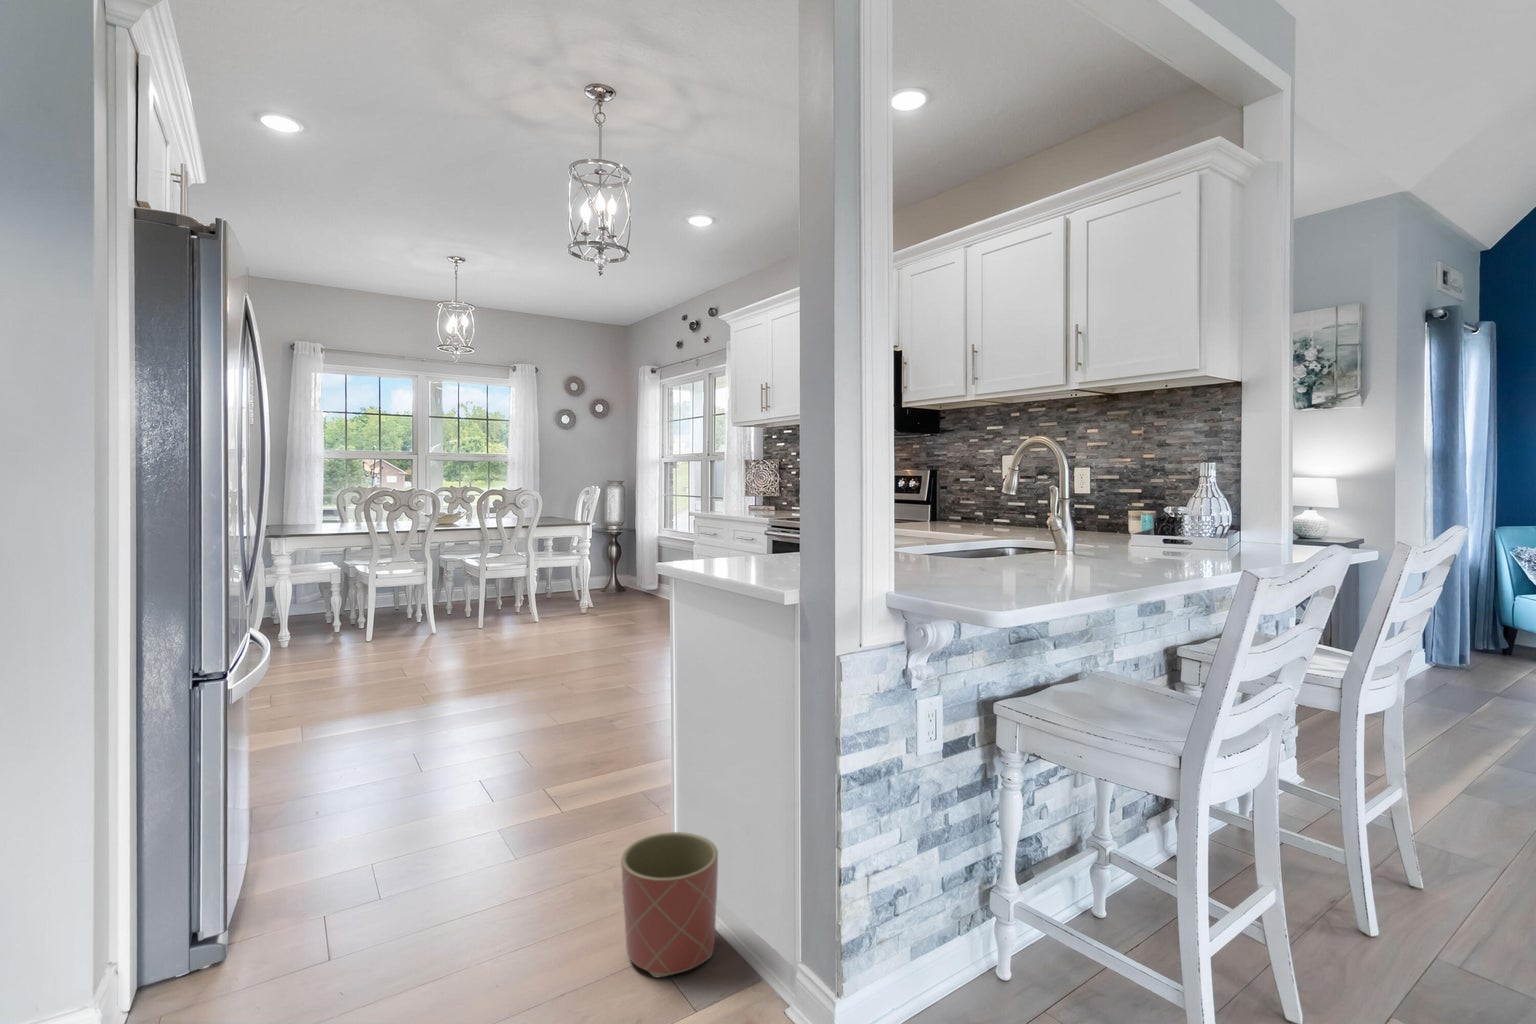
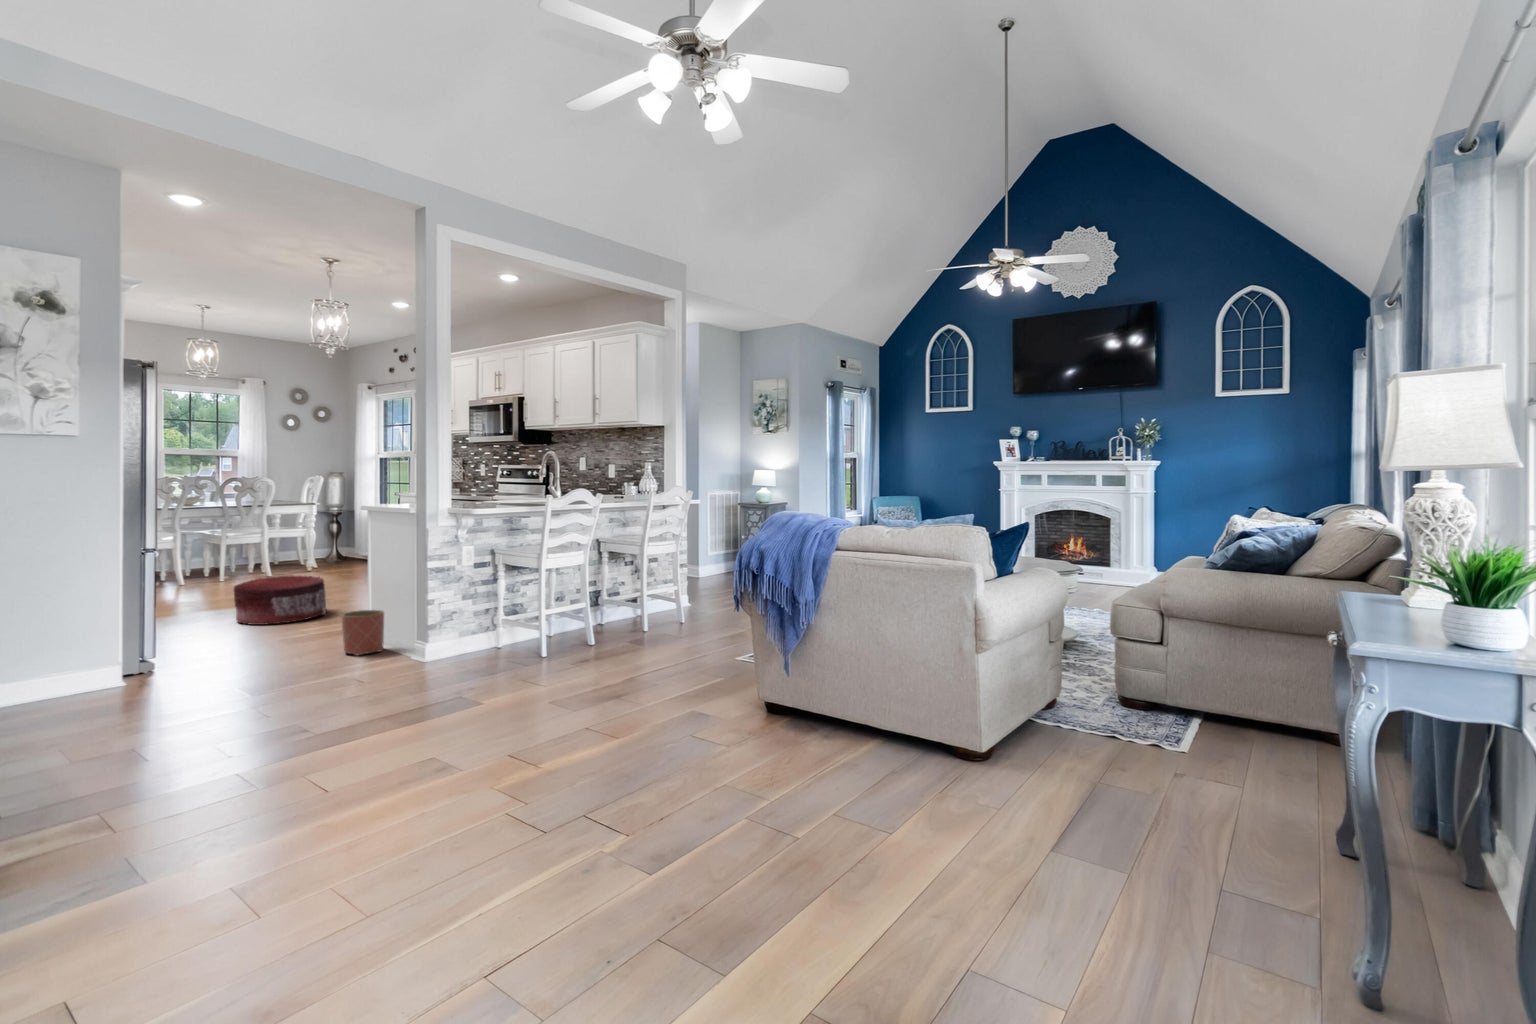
pouf: none [450,663,598,771] -> present [234,576,327,625]

